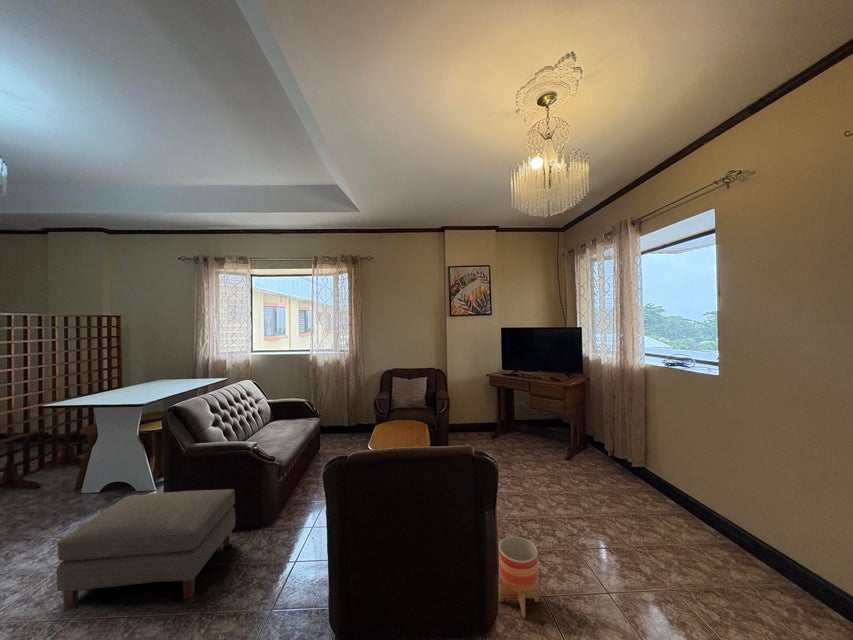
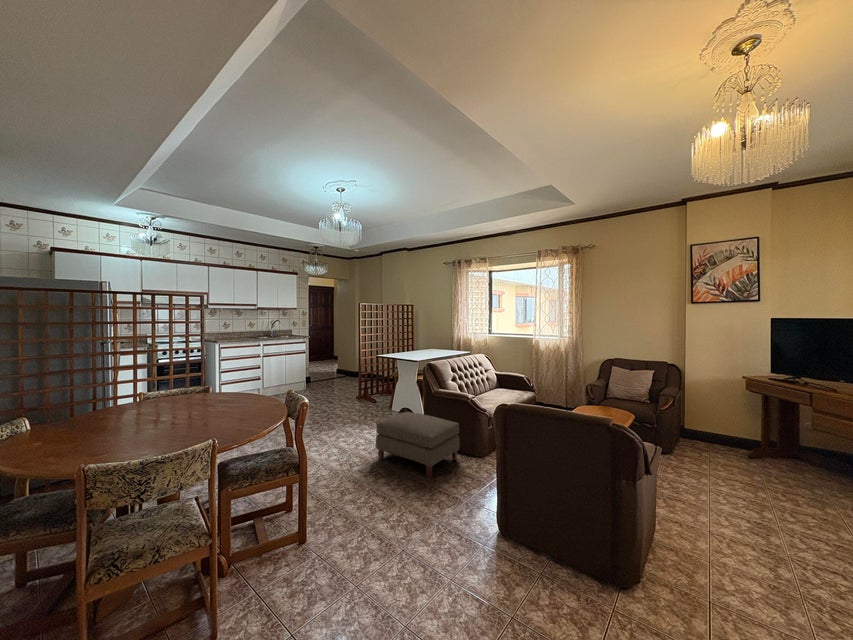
planter: present [499,537,539,618] -> none [657,528,708,607]

